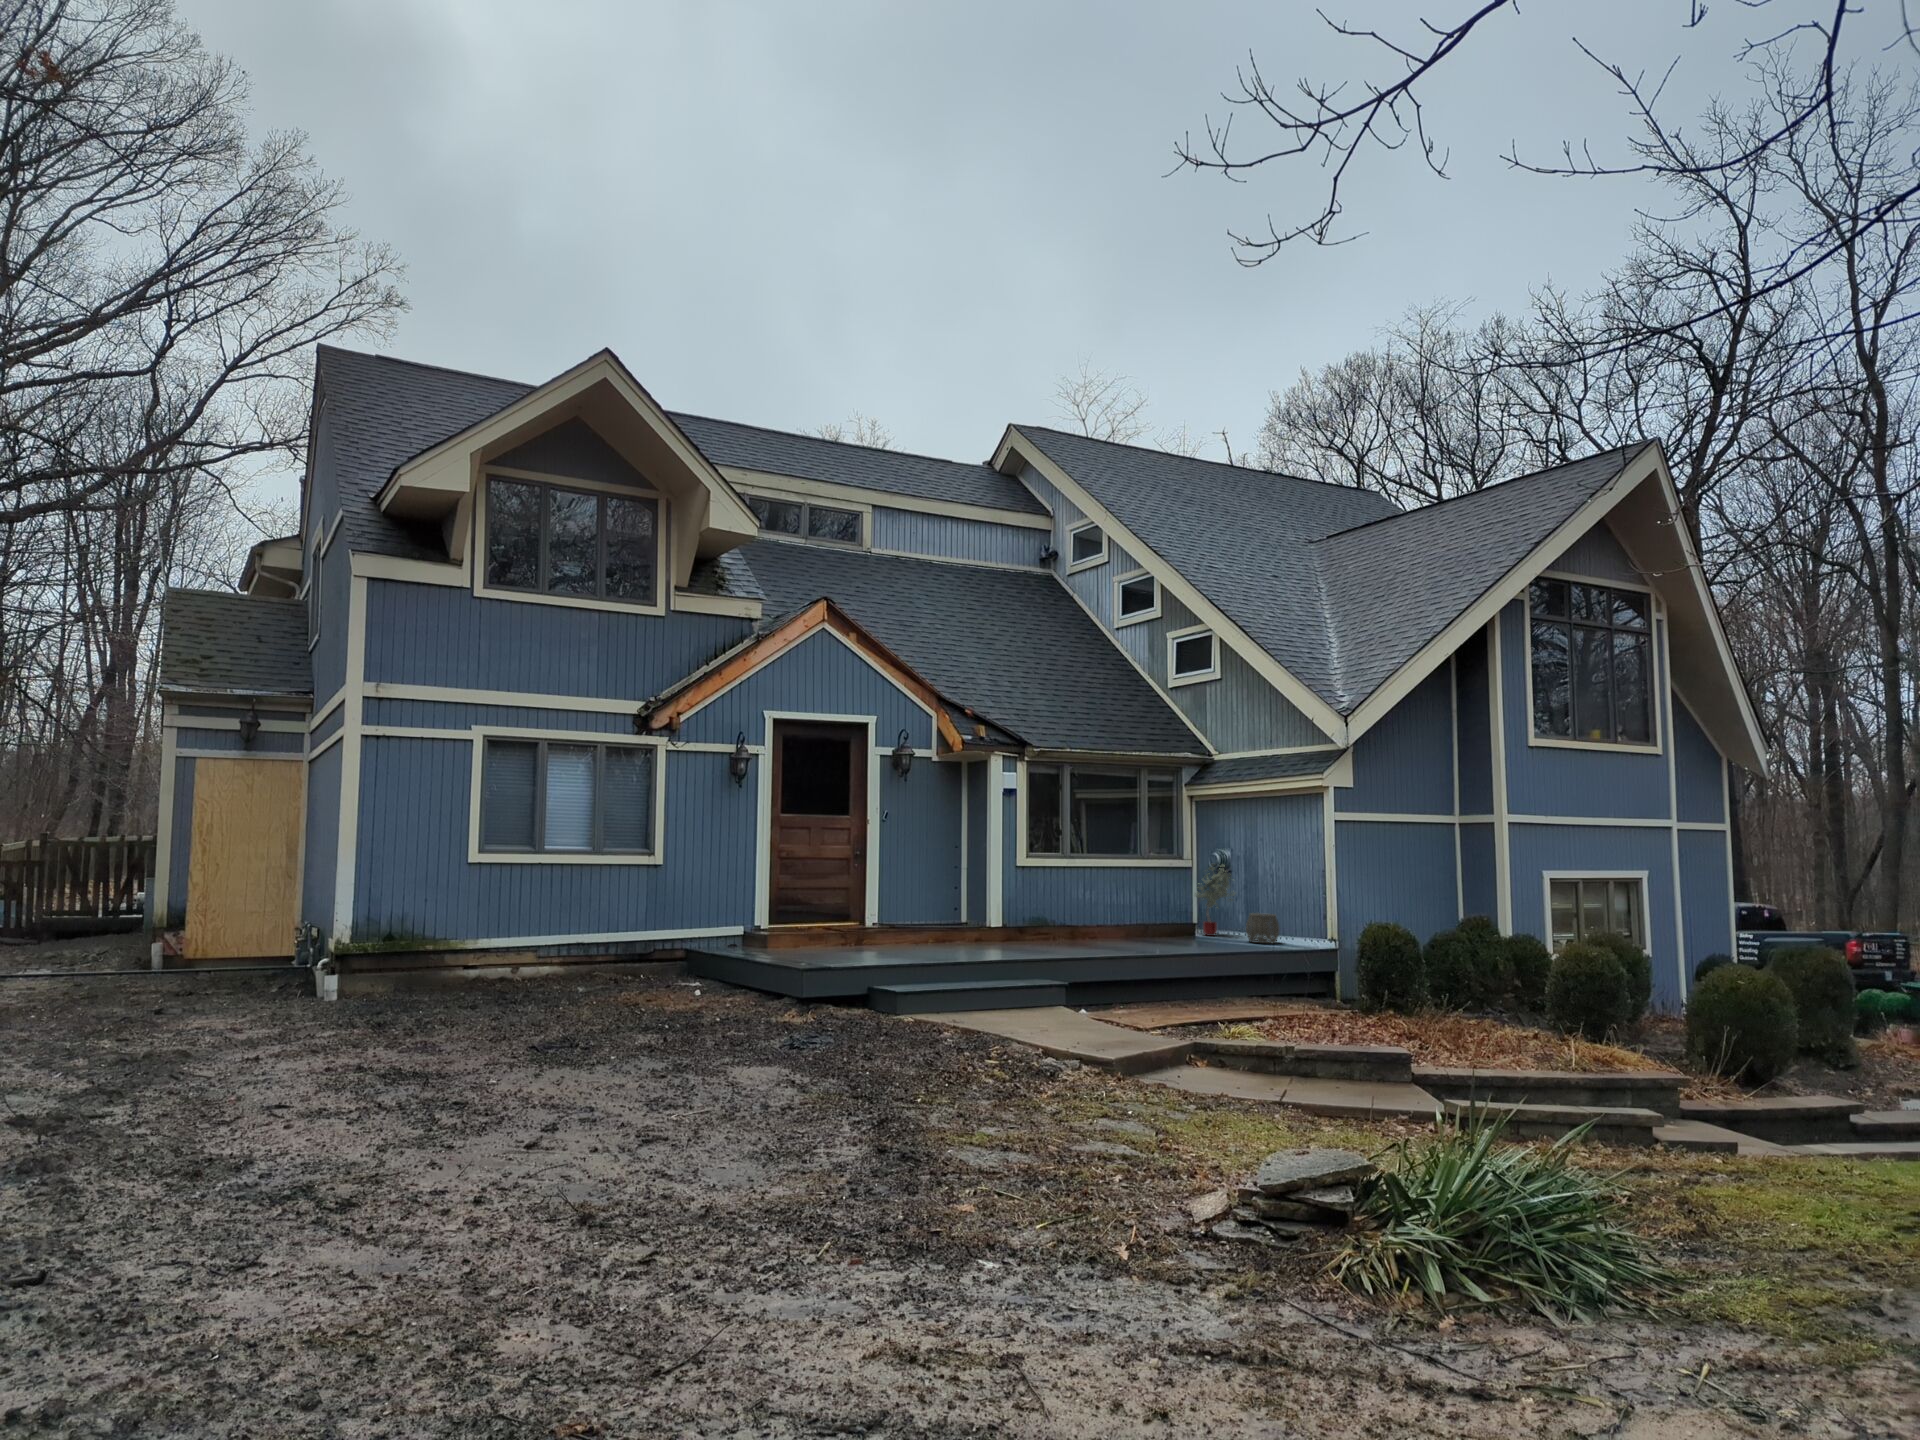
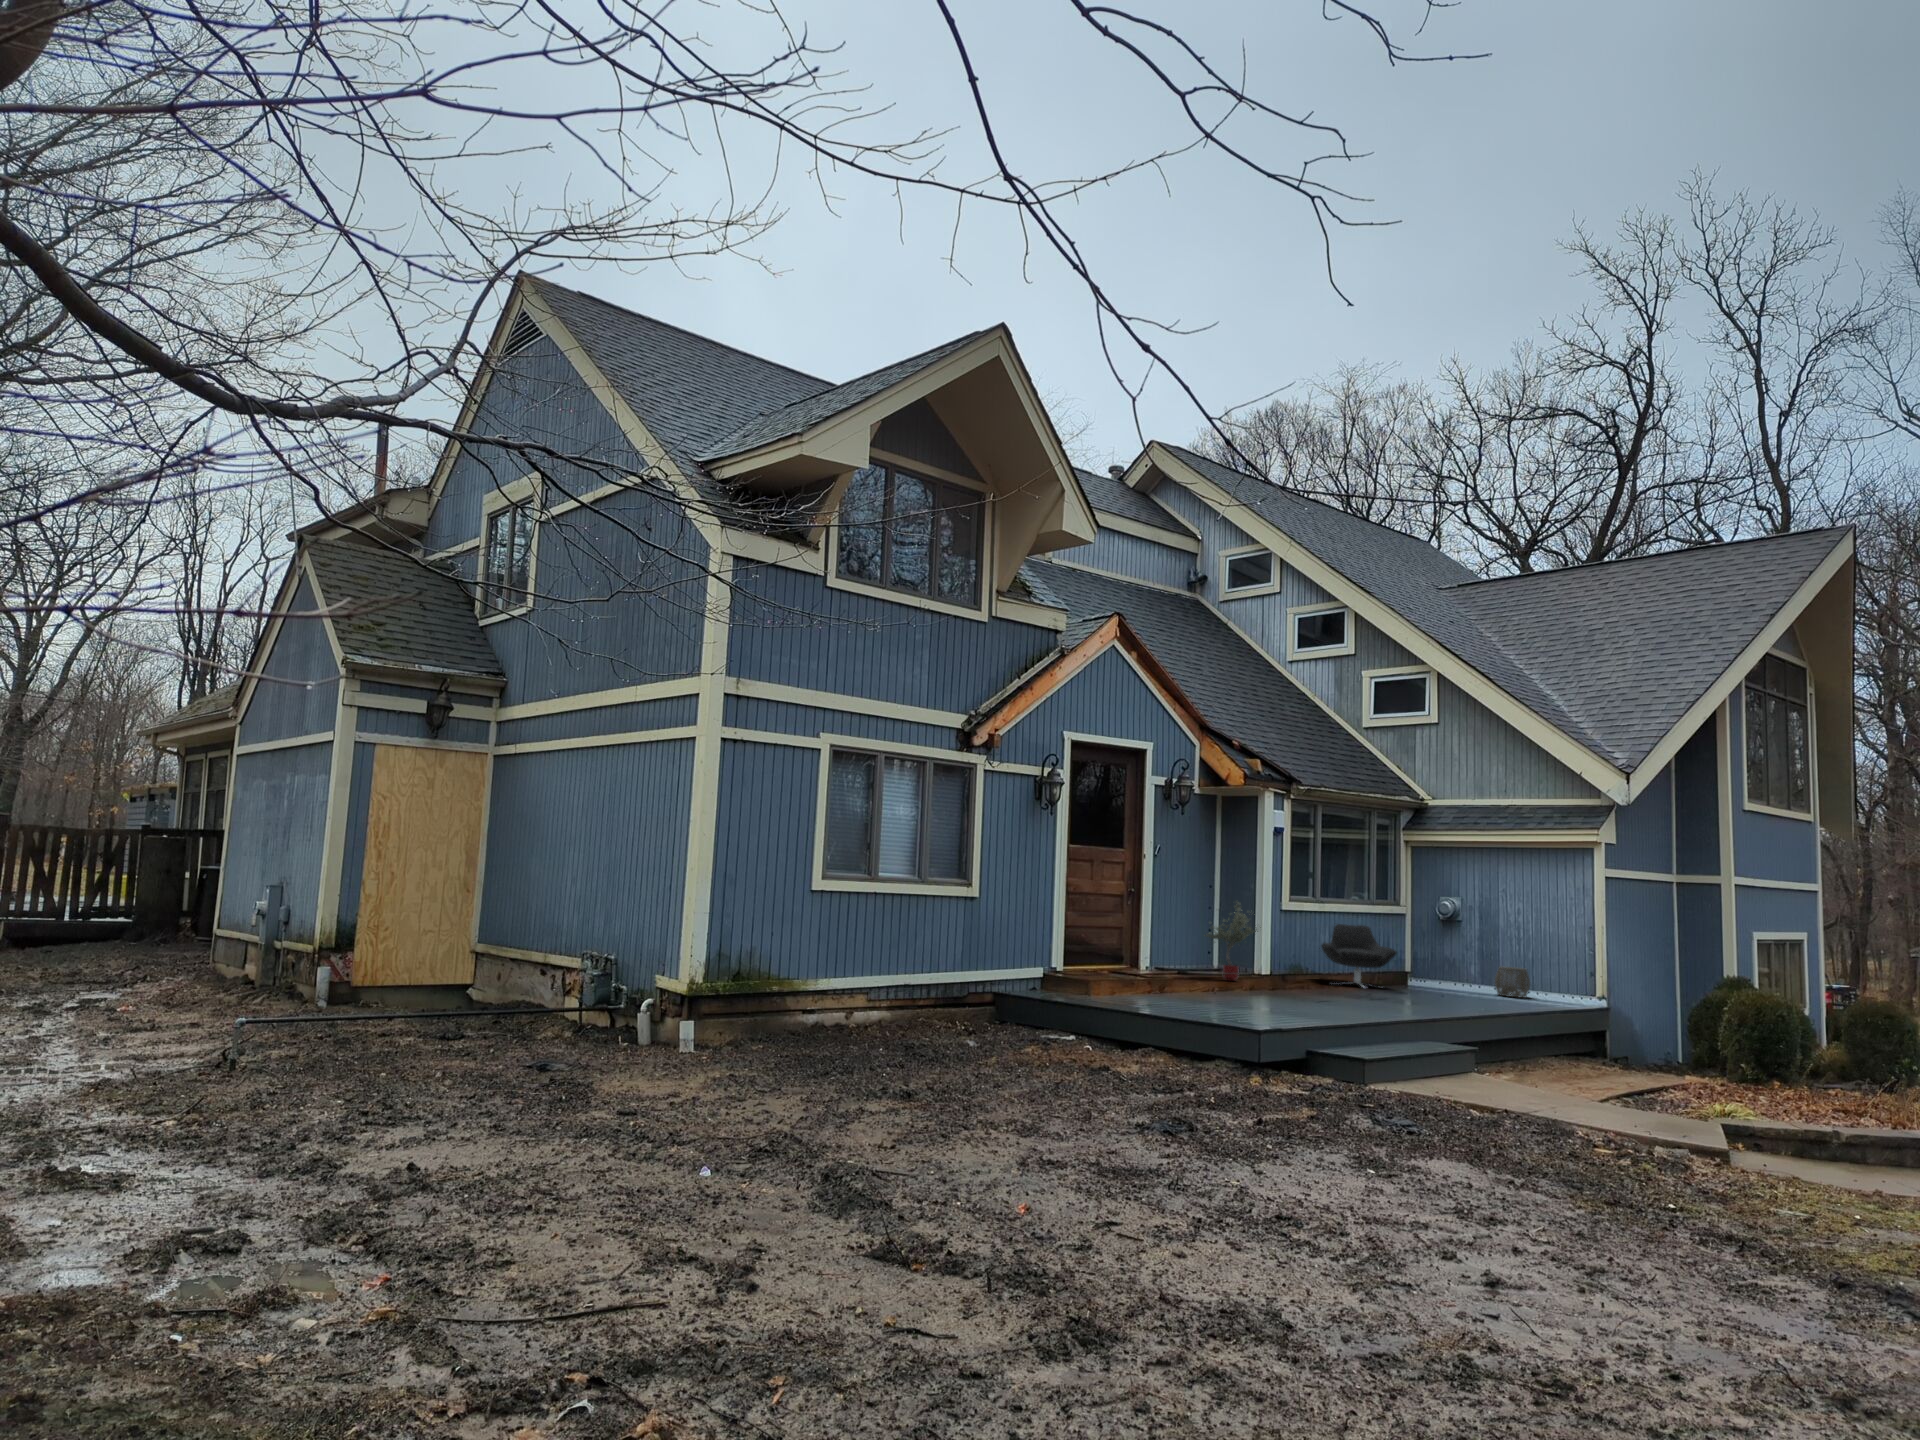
potted tree: present [1196,864,1235,936] -> present [1204,902,1261,981]
lounge chair: none [1067,878,1135,938] -> present [1319,924,1397,987]

